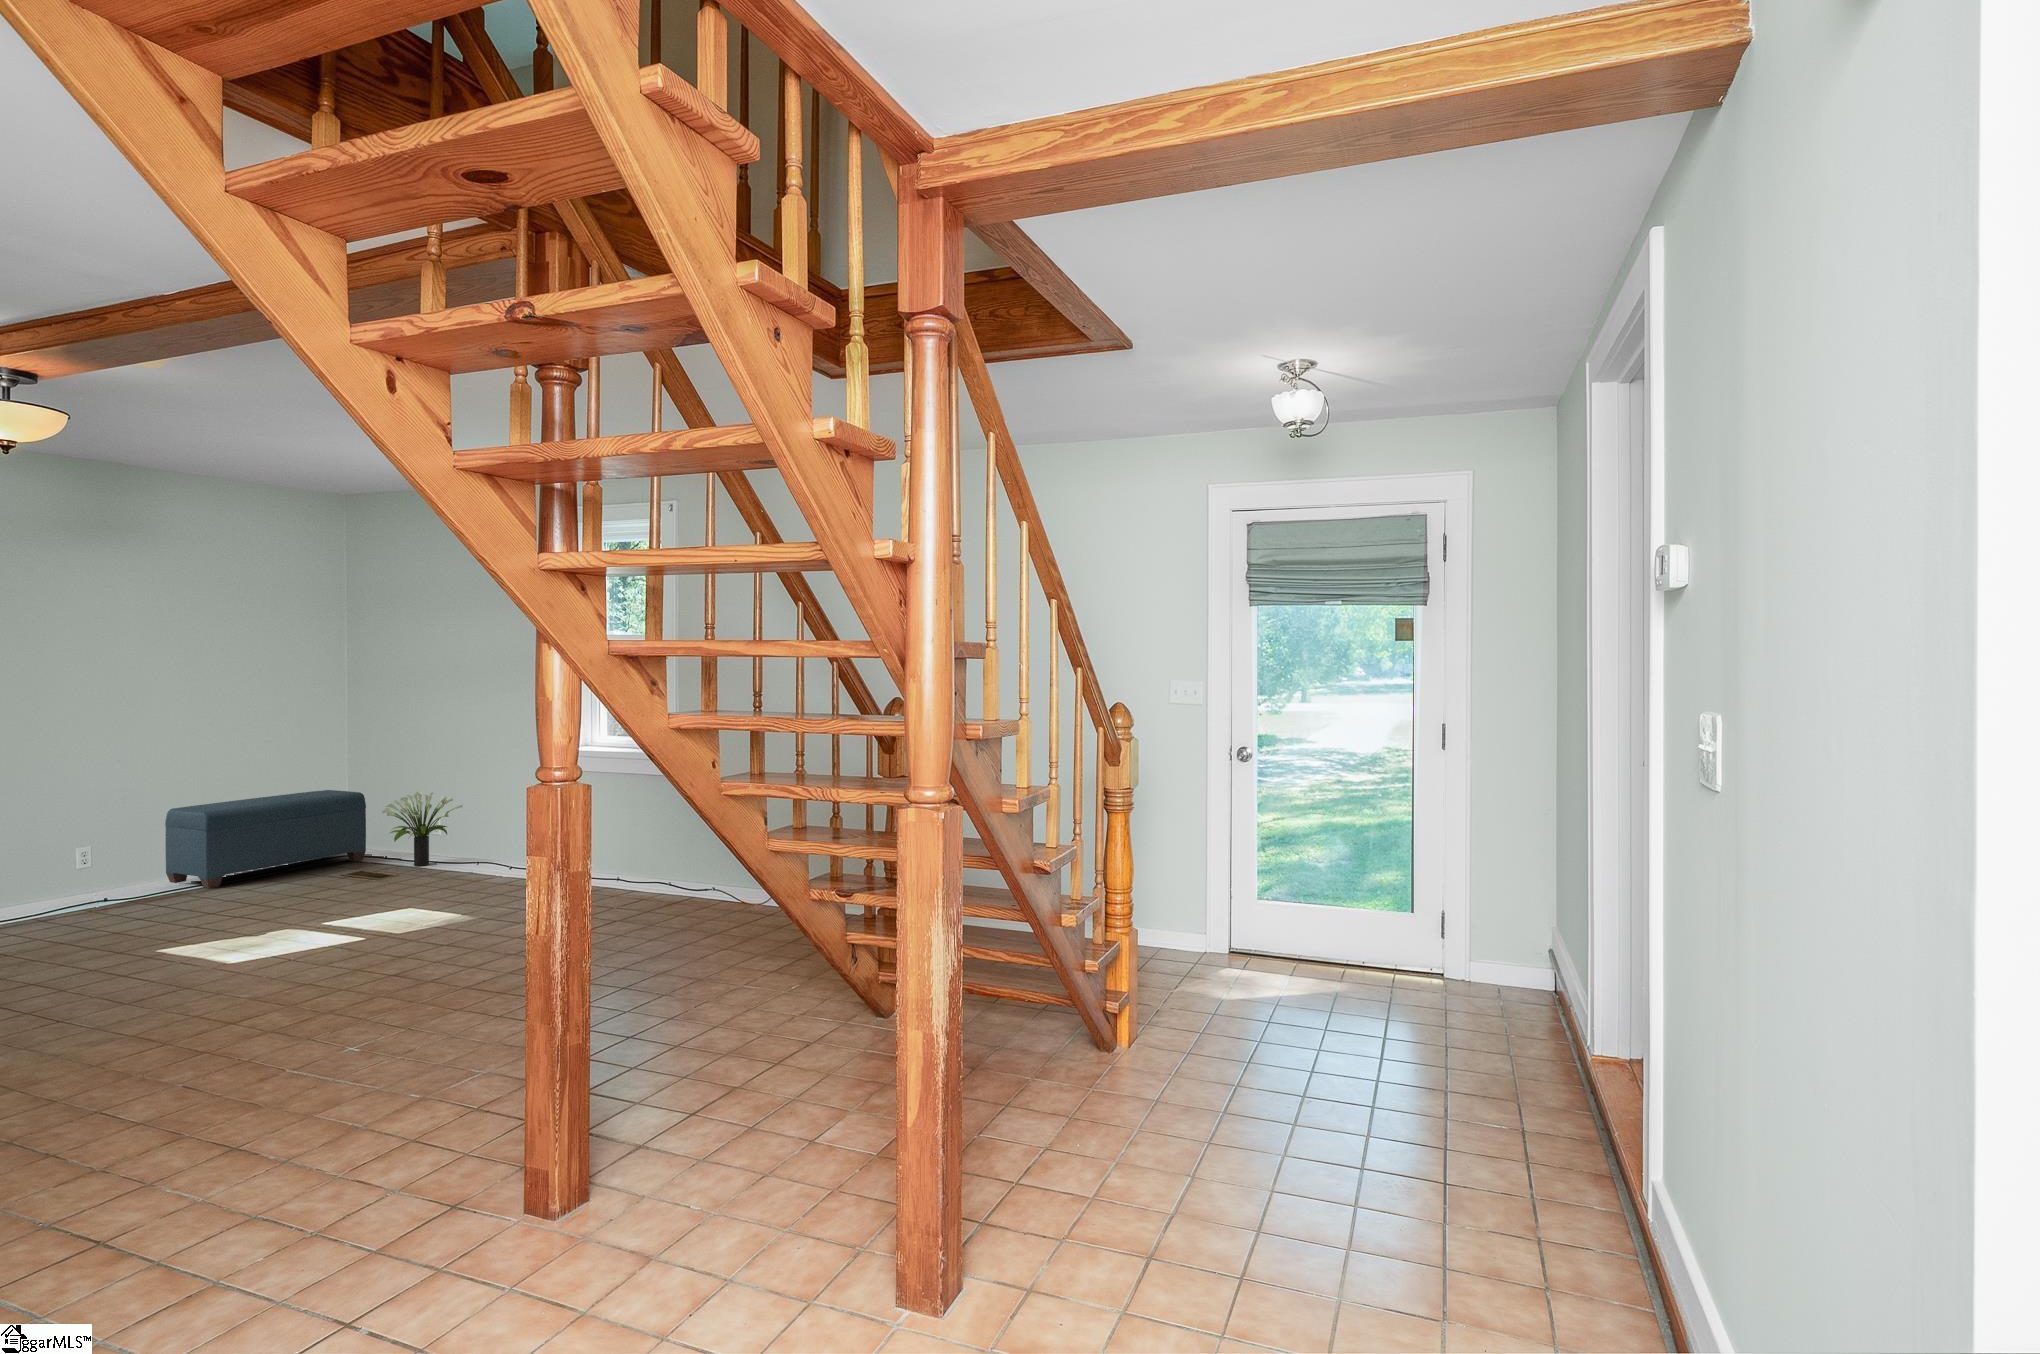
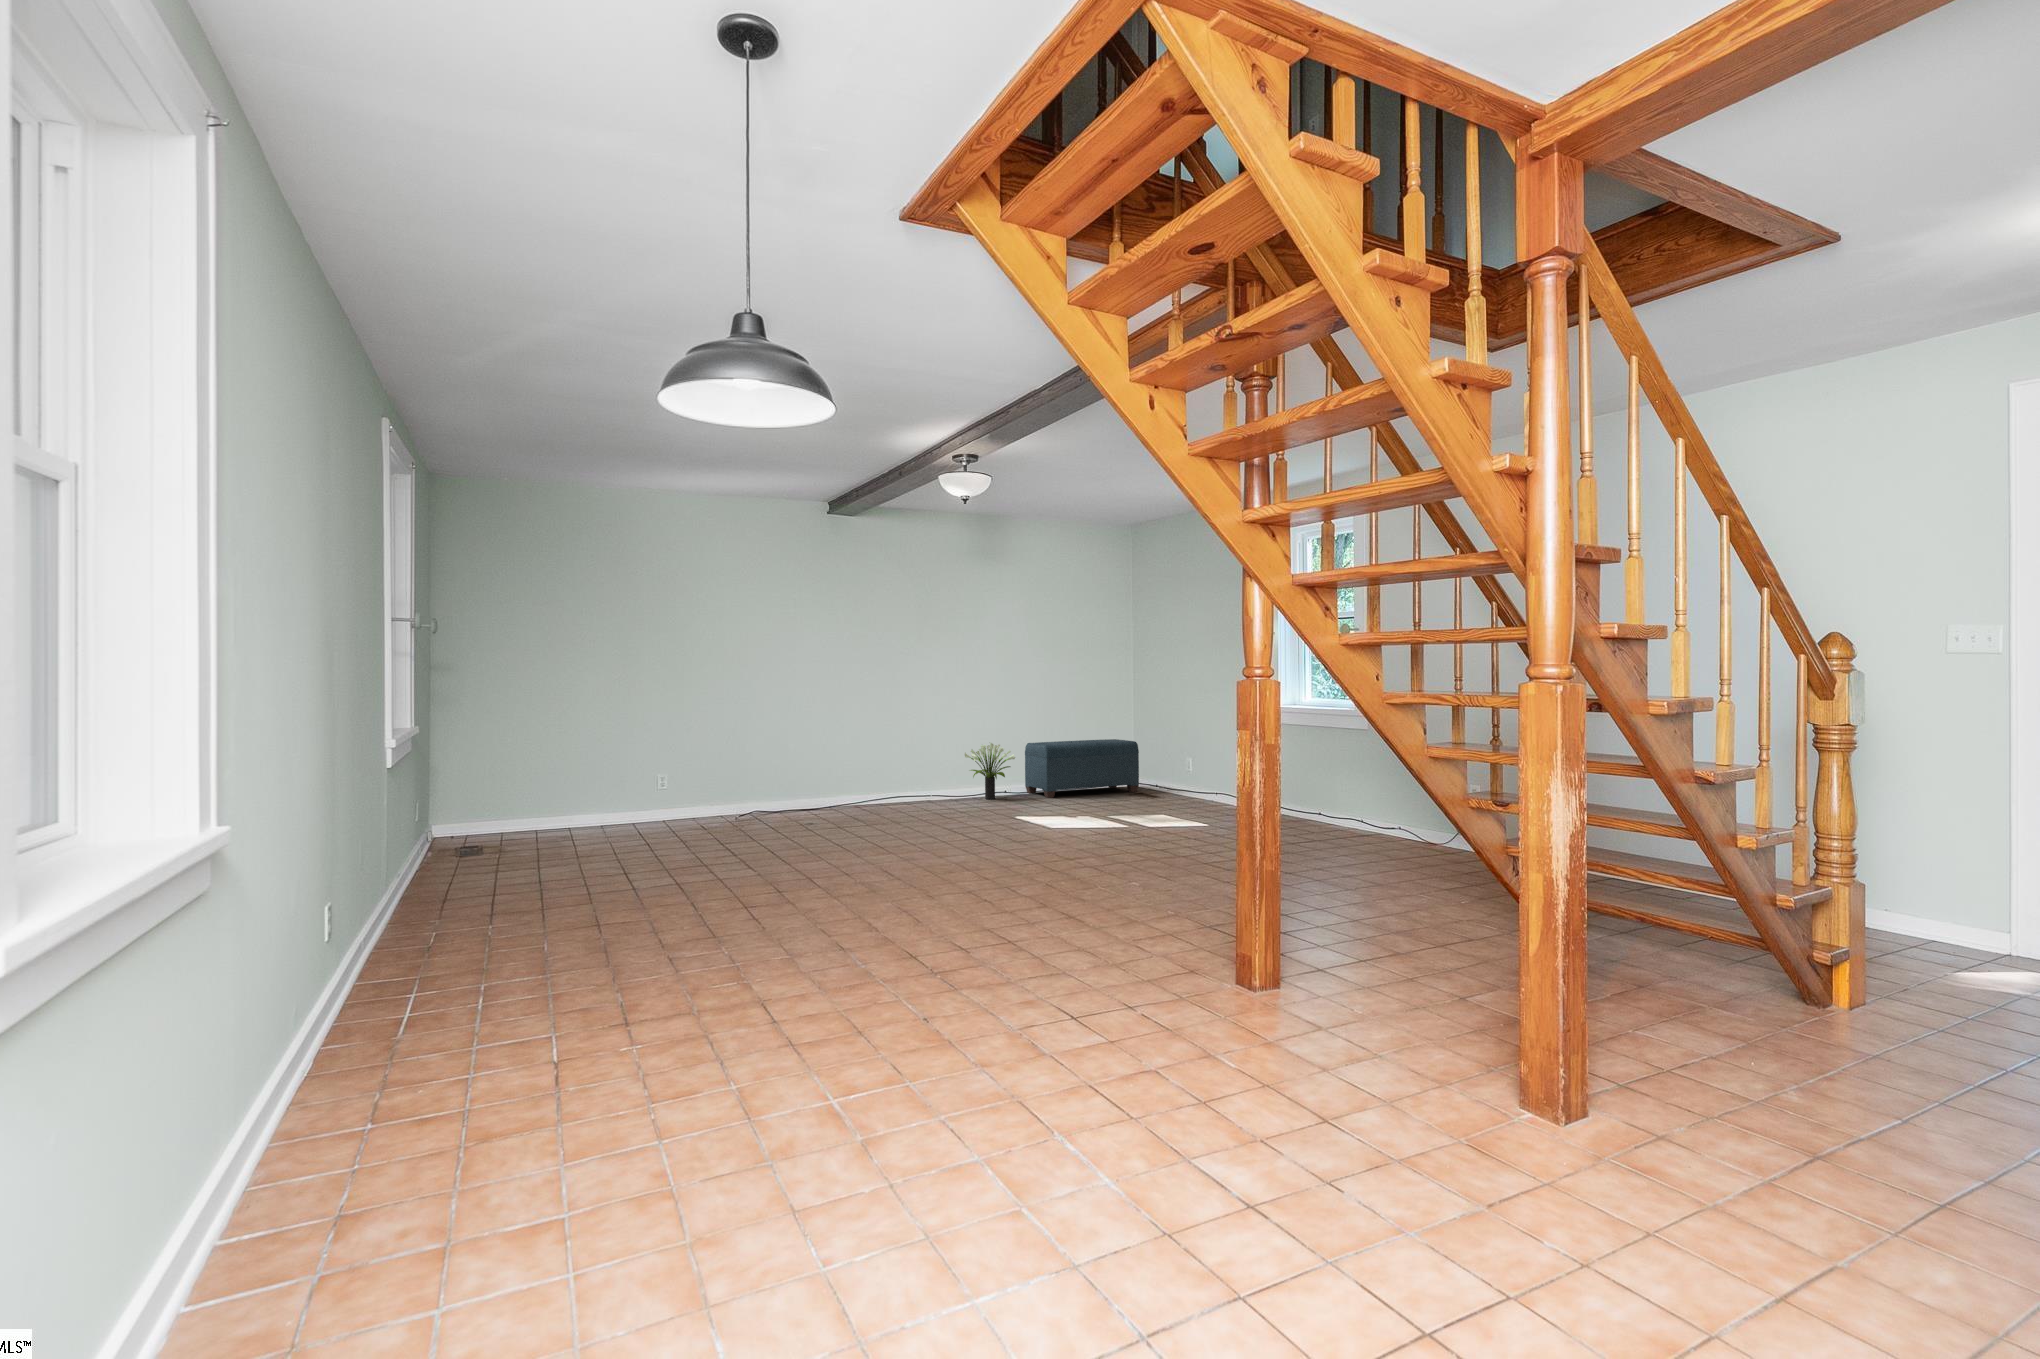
potted plant: present [382,791,463,866] -> present [965,743,1015,799]

